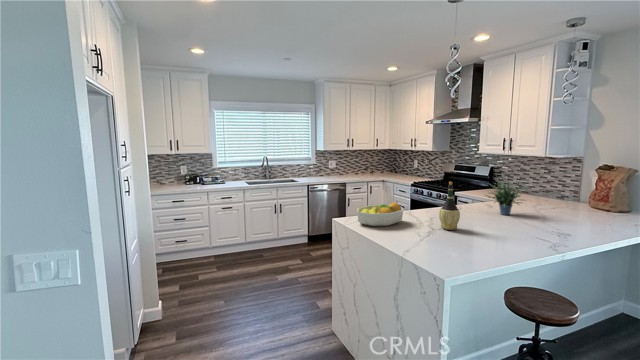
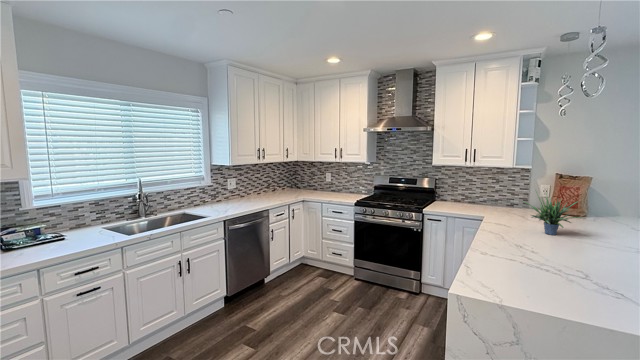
wine bottle: present [439,182,460,230] -> none [591,211,625,274]
fruit bowl: present [357,202,403,226] -> none [504,246,576,294]

